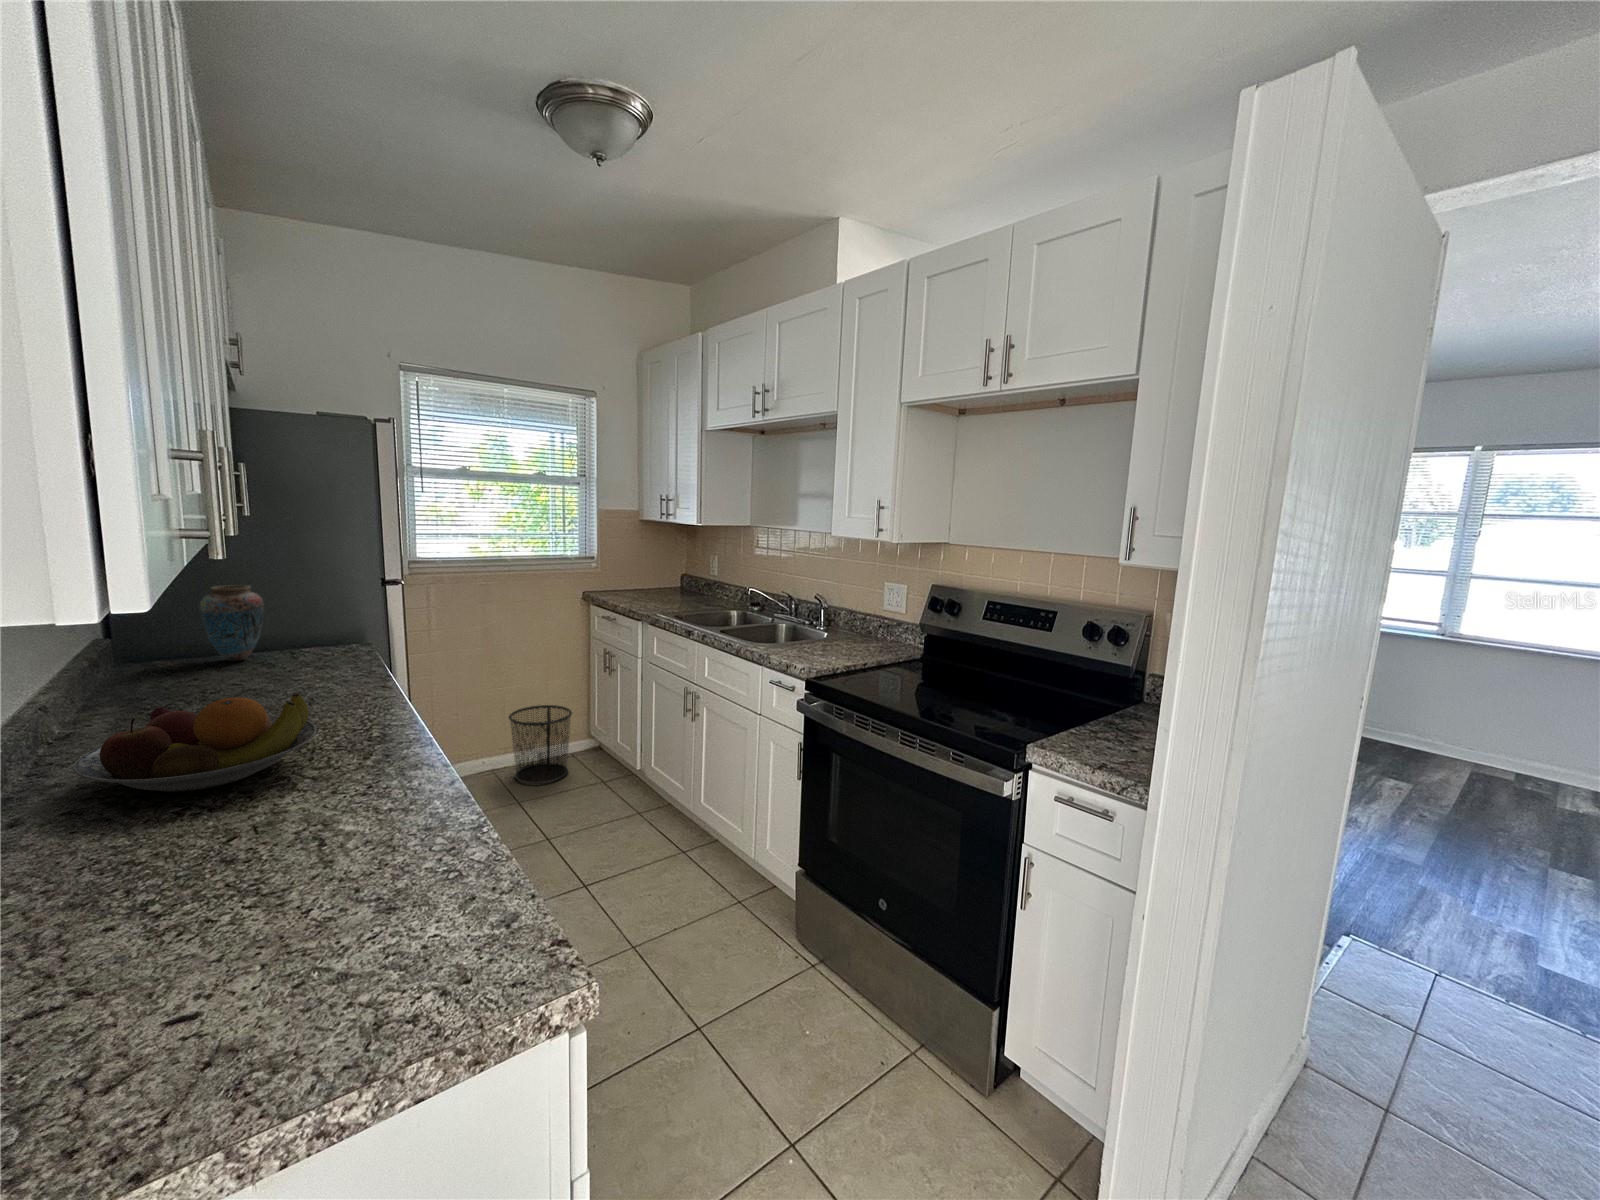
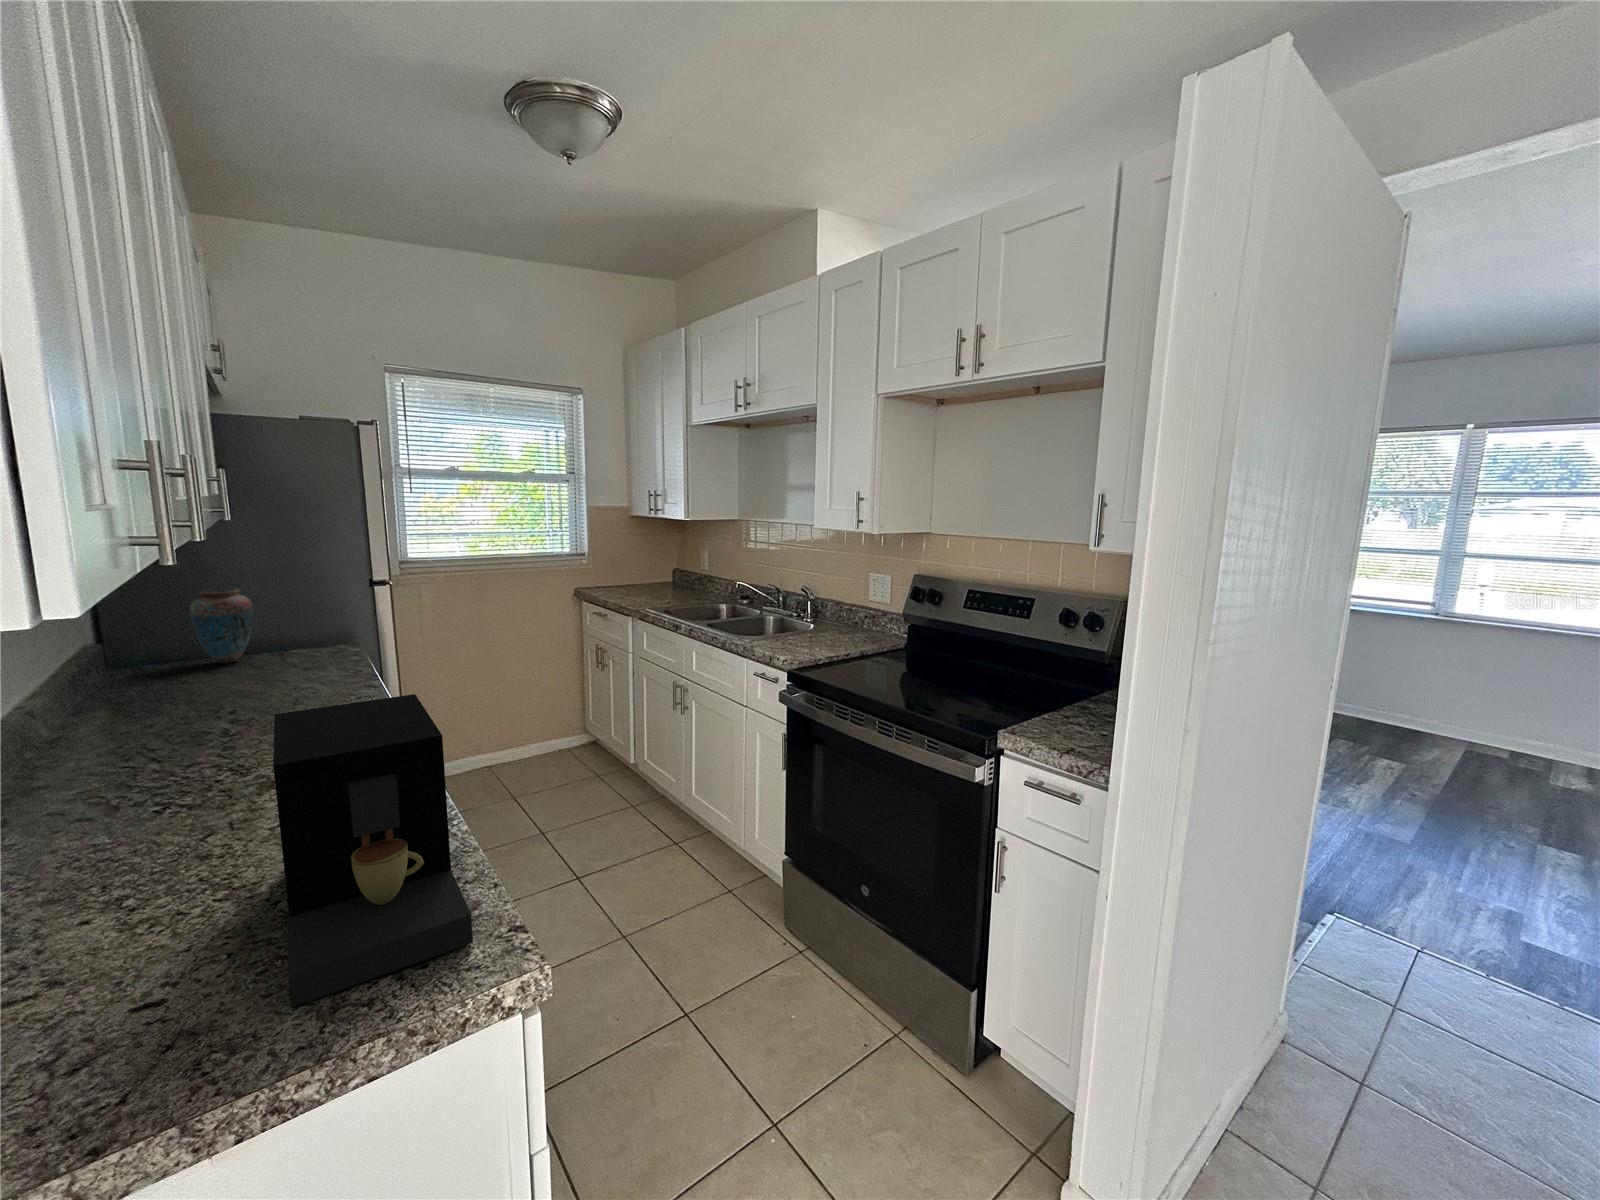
fruit bowl: present [73,693,317,792] -> none [57,693,297,791]
coffee maker: none [308,697,515,1023] -> present [273,694,473,1007]
trash can: present [508,705,572,784] -> none [502,701,566,779]

